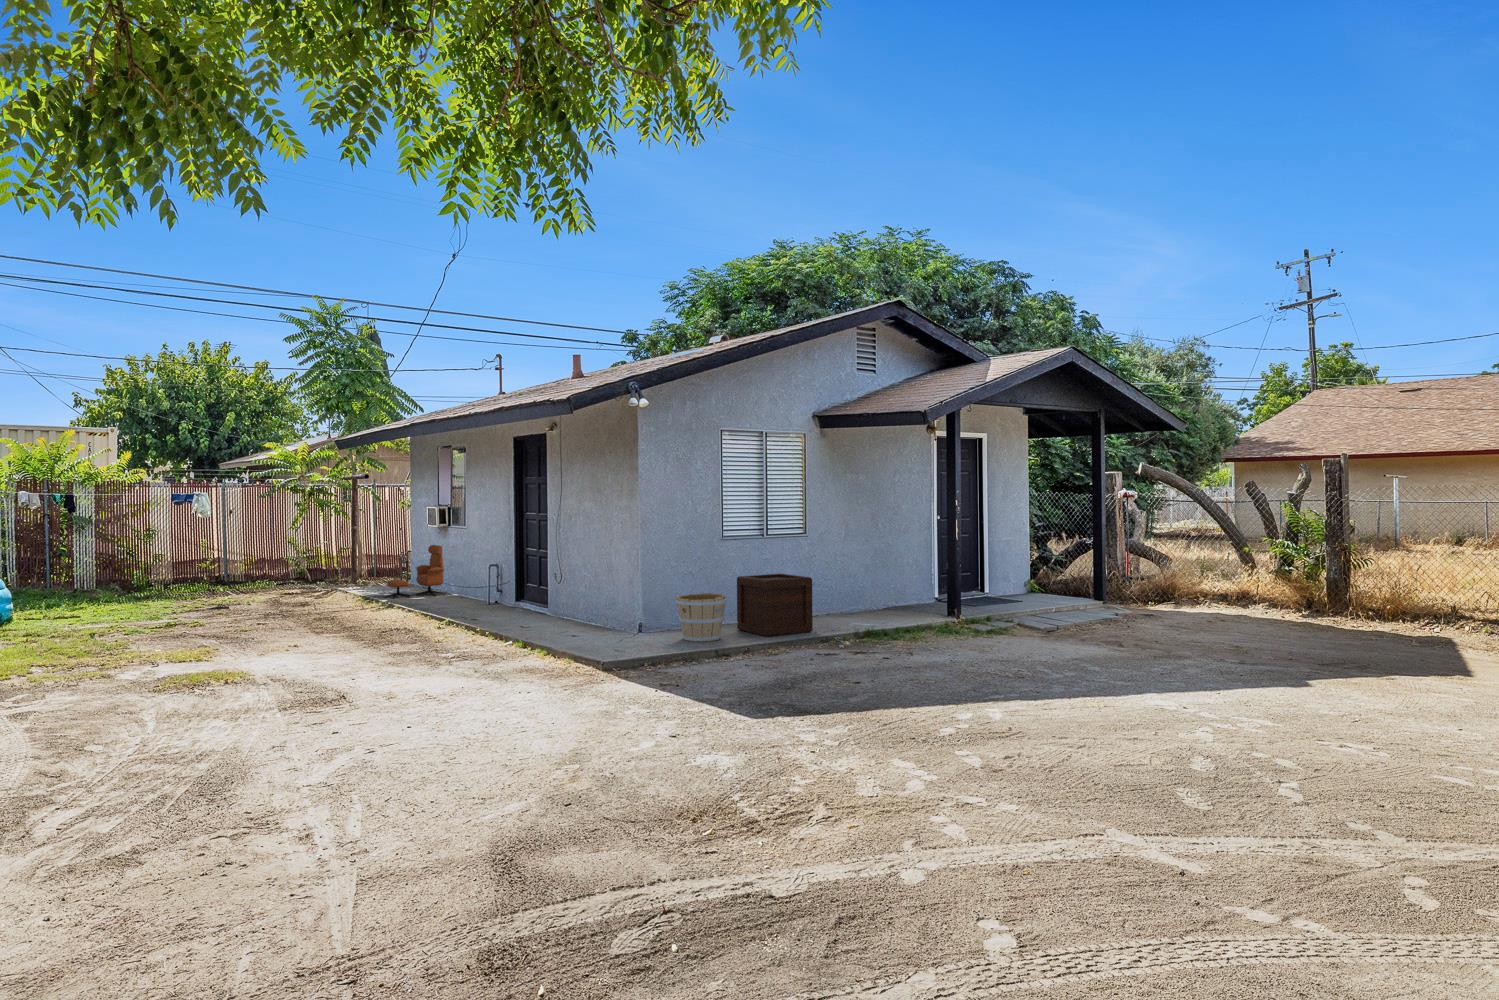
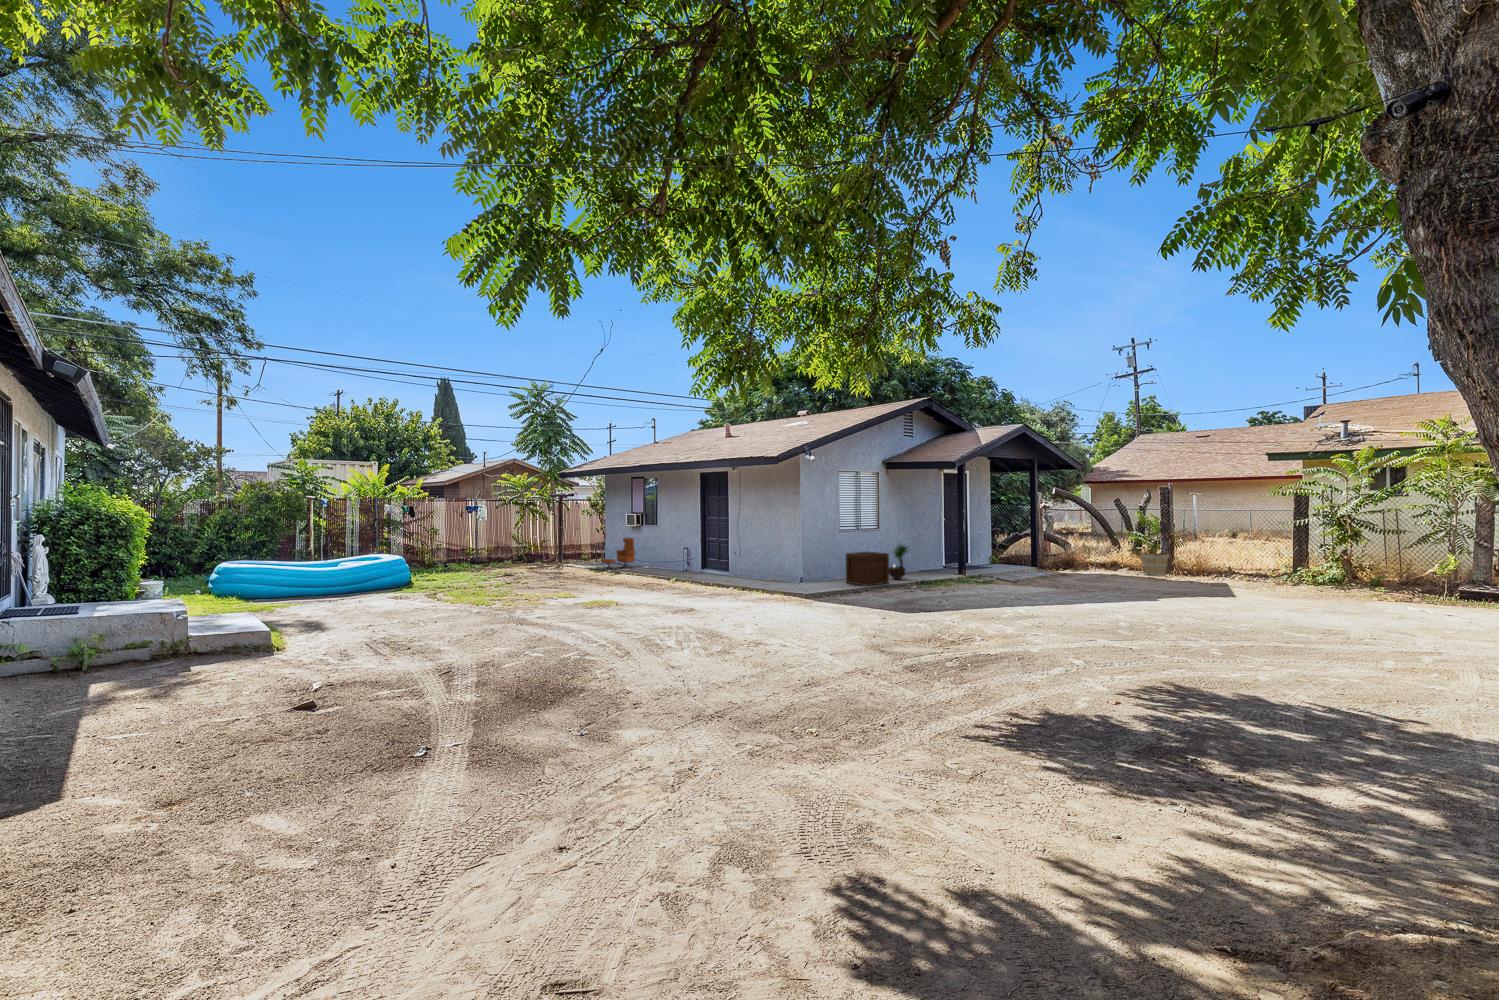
potted tree: none [824,555,863,622] -> present [889,544,908,579]
wooden bucket: present [675,593,727,642] -> present [1140,552,1169,576]

